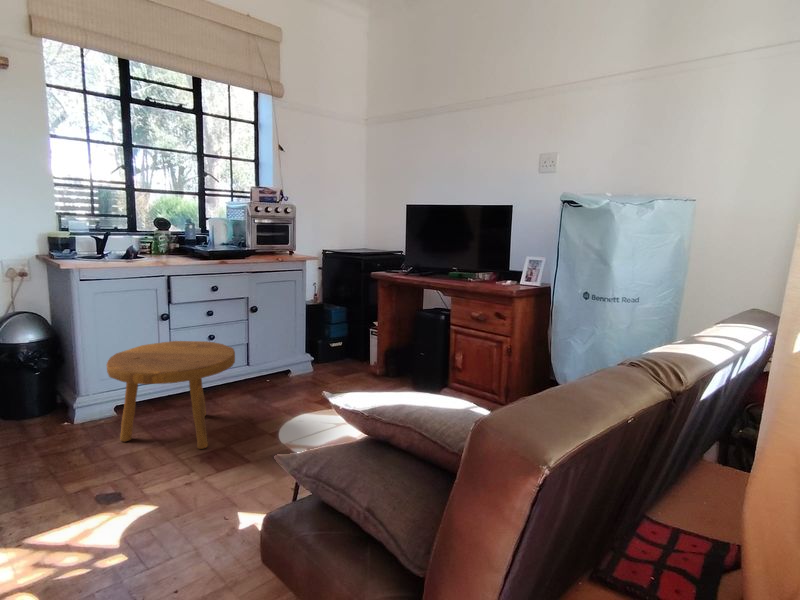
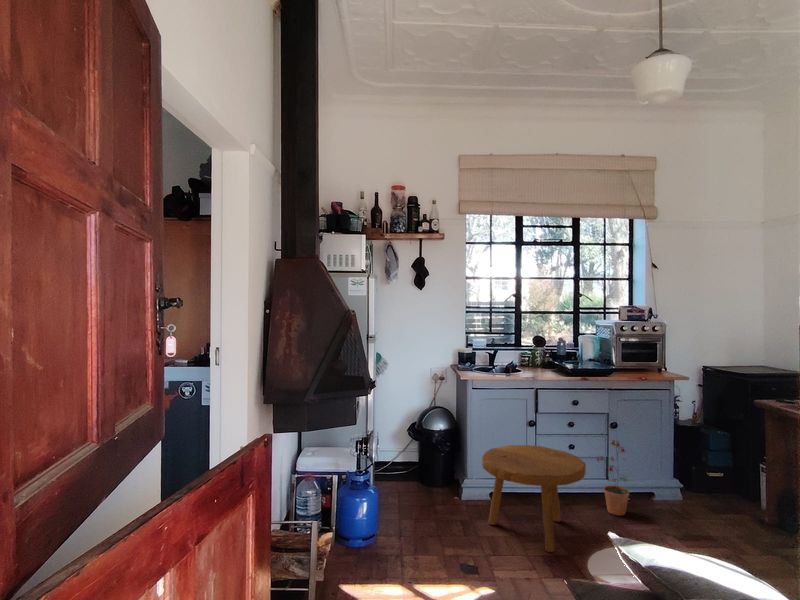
potted plant: none [236,323,271,395] -> present [597,440,629,515]

